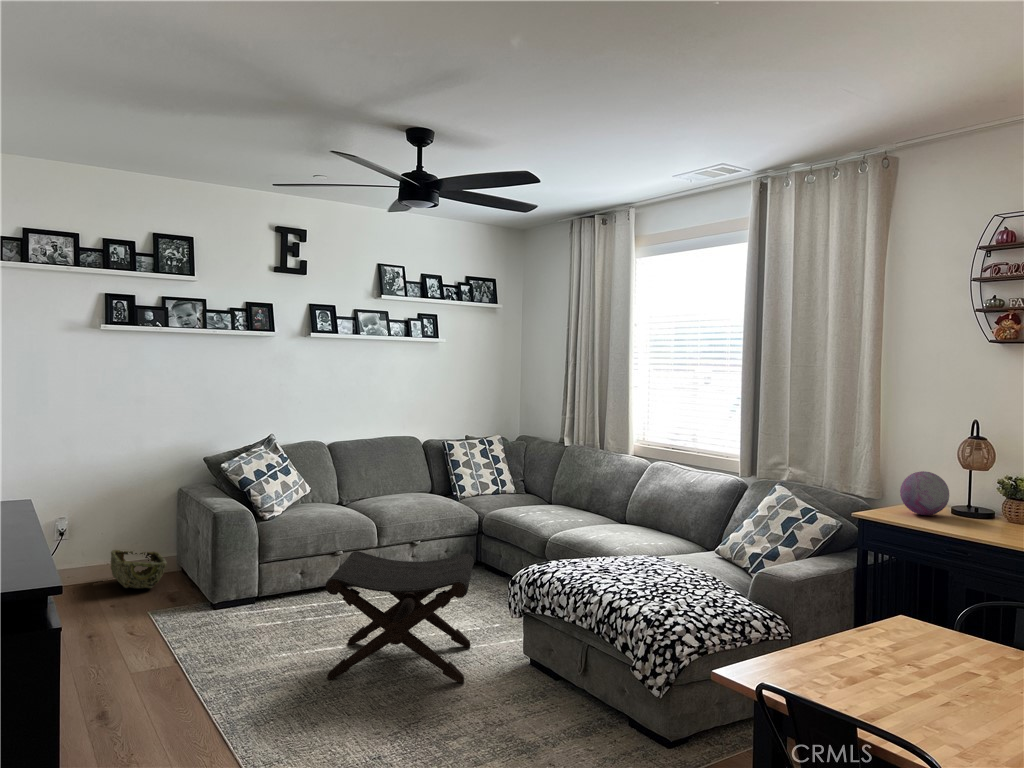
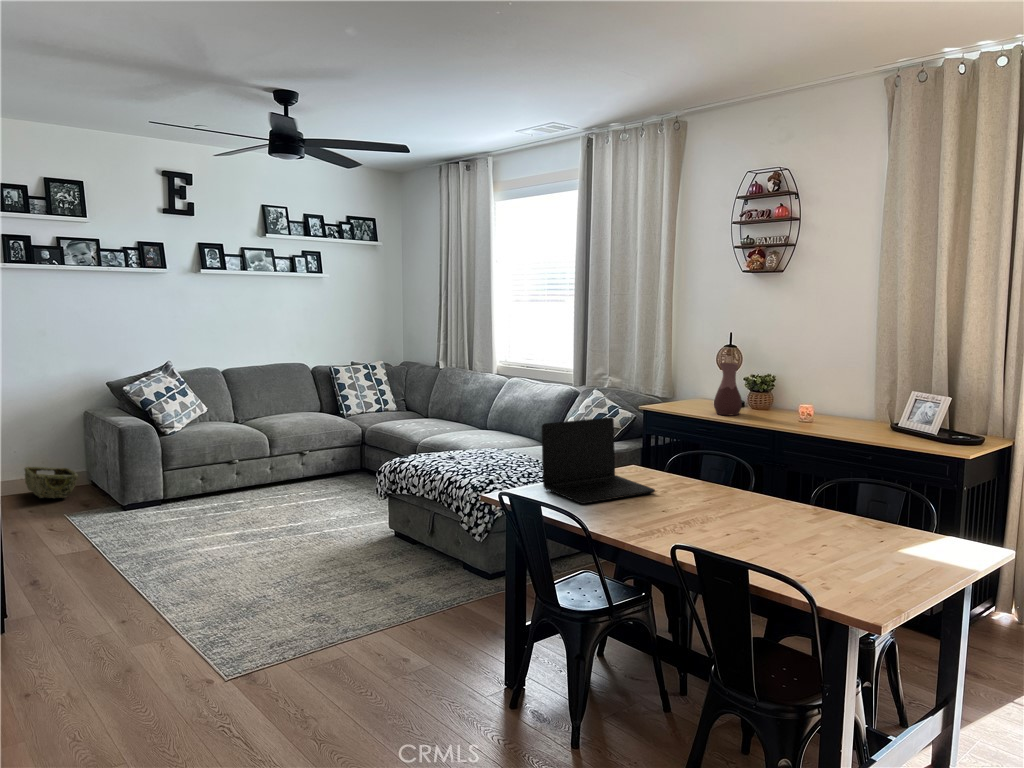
vase: none [964,462,1006,534] -> present [714,363,742,415]
decorative orb: present [900,471,949,515] -> none [677,373,711,406]
footstool: present [326,551,474,683] -> none [220,452,348,552]
laptop: none [798,554,983,704] -> present [541,417,655,504]

